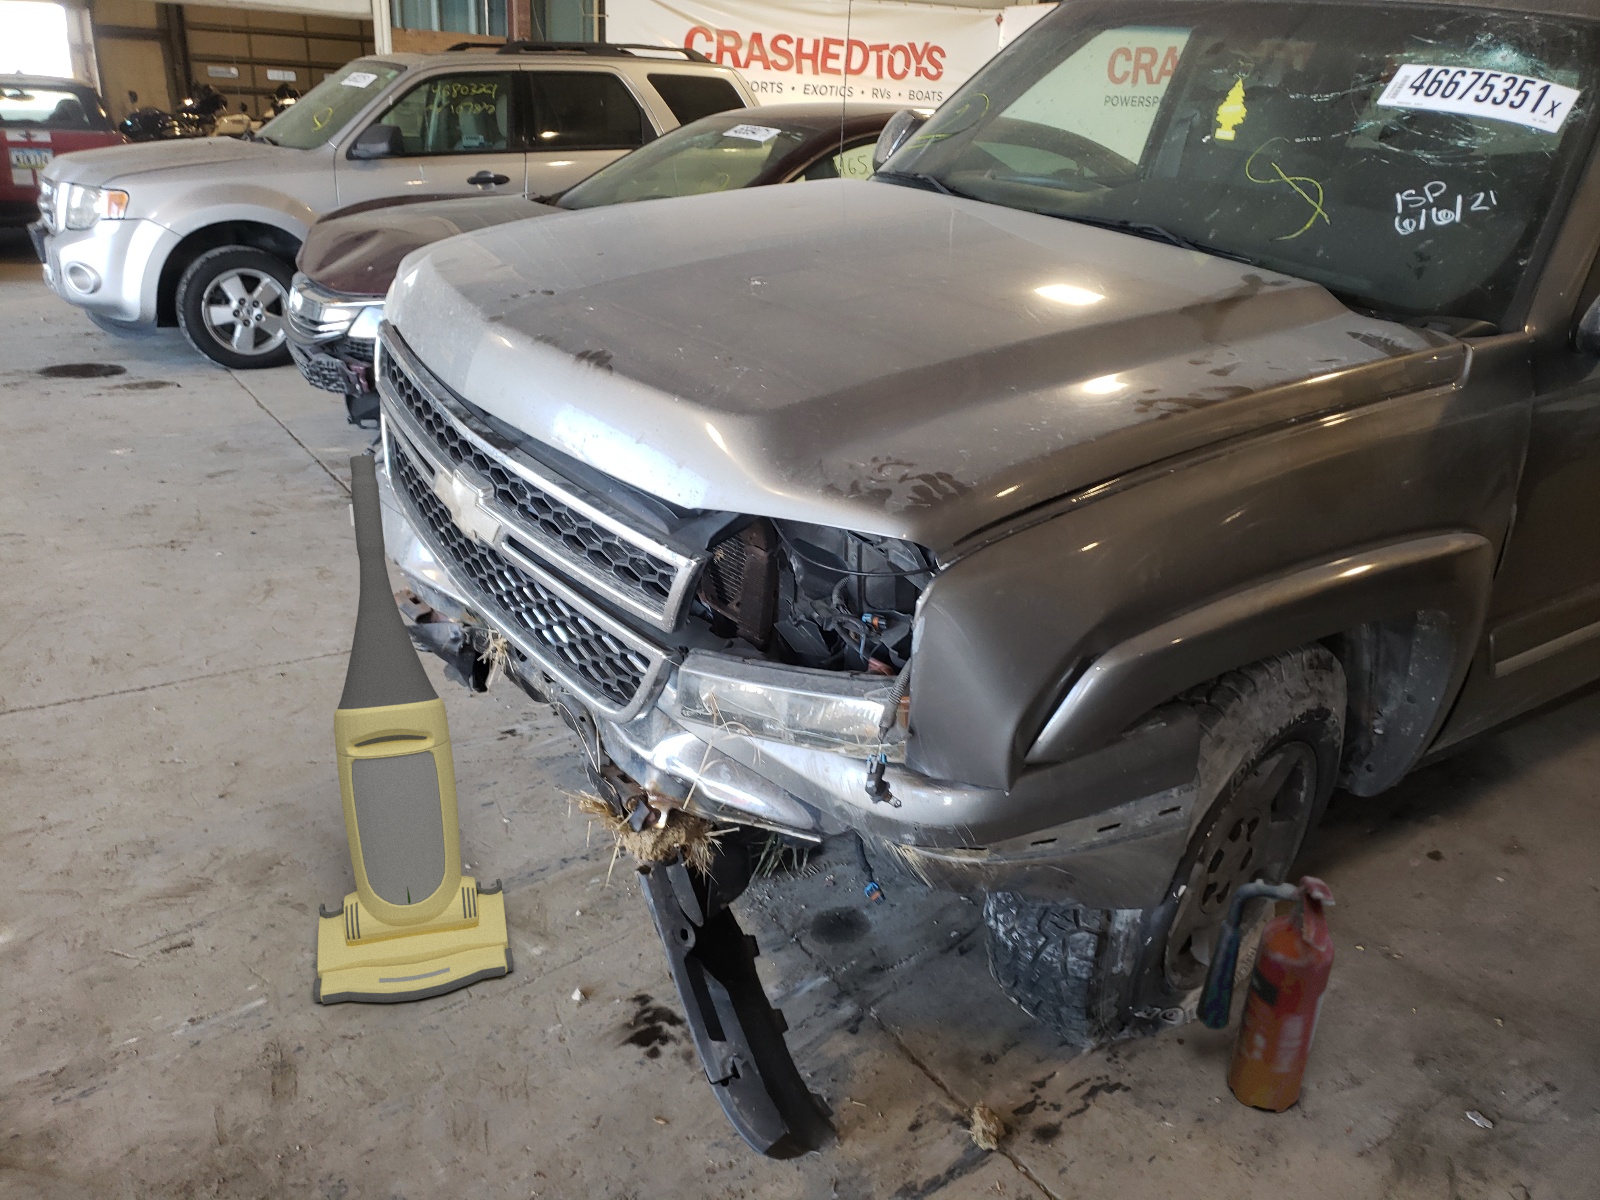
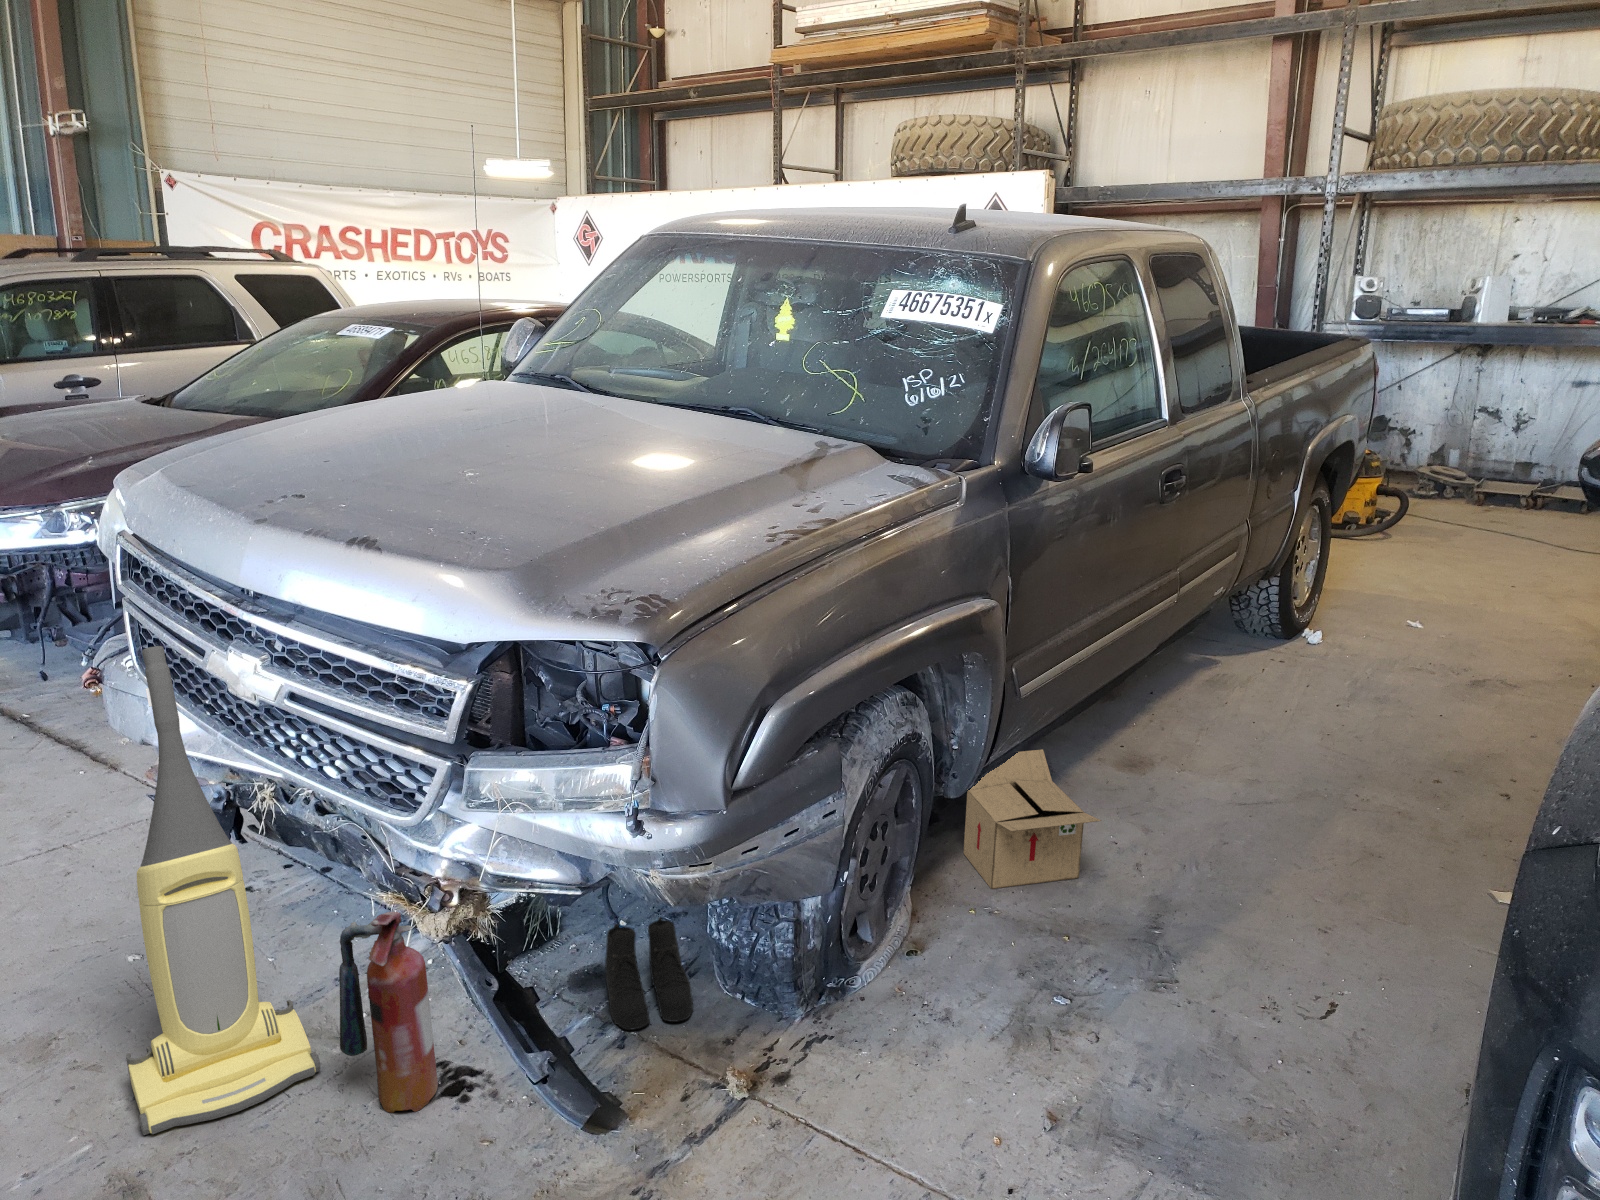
cardboard box: none [1360,735,1584,930] -> present [964,749,1101,889]
boots: none [854,871,958,1013] -> present [605,917,693,1030]
fire extinguisher: present [1196,876,1335,1113] -> present [339,912,438,1113]

